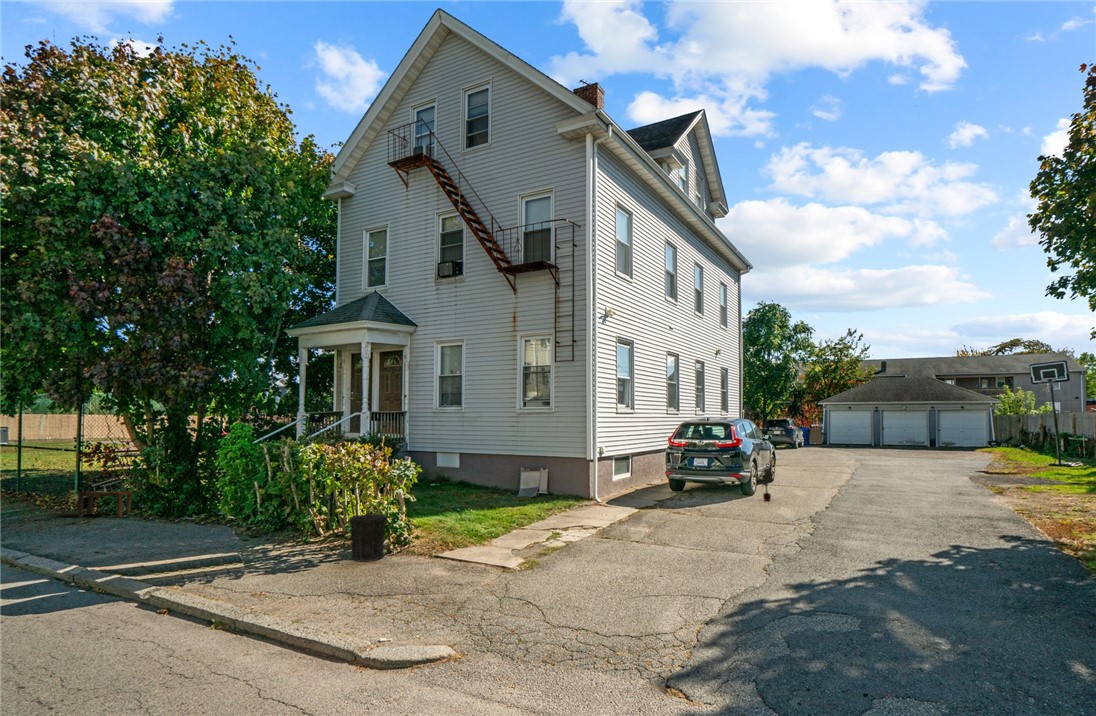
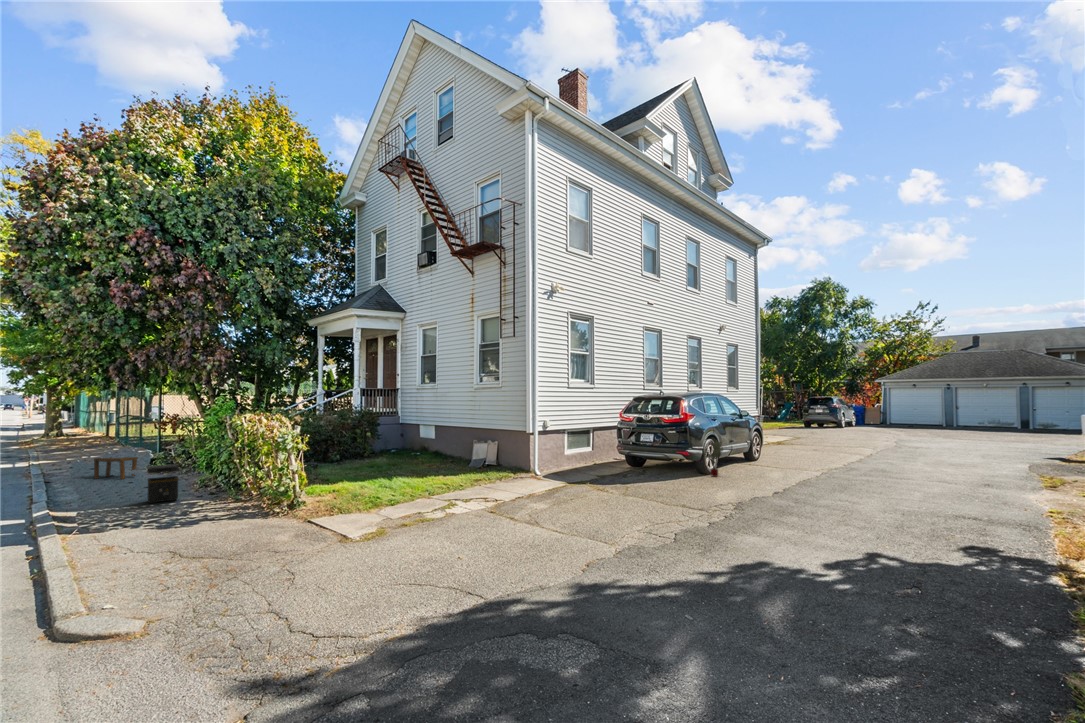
toolbox: none [226,497,264,540] -> present [147,464,179,503]
trash can: present [349,513,387,562] -> none [186,482,228,529]

